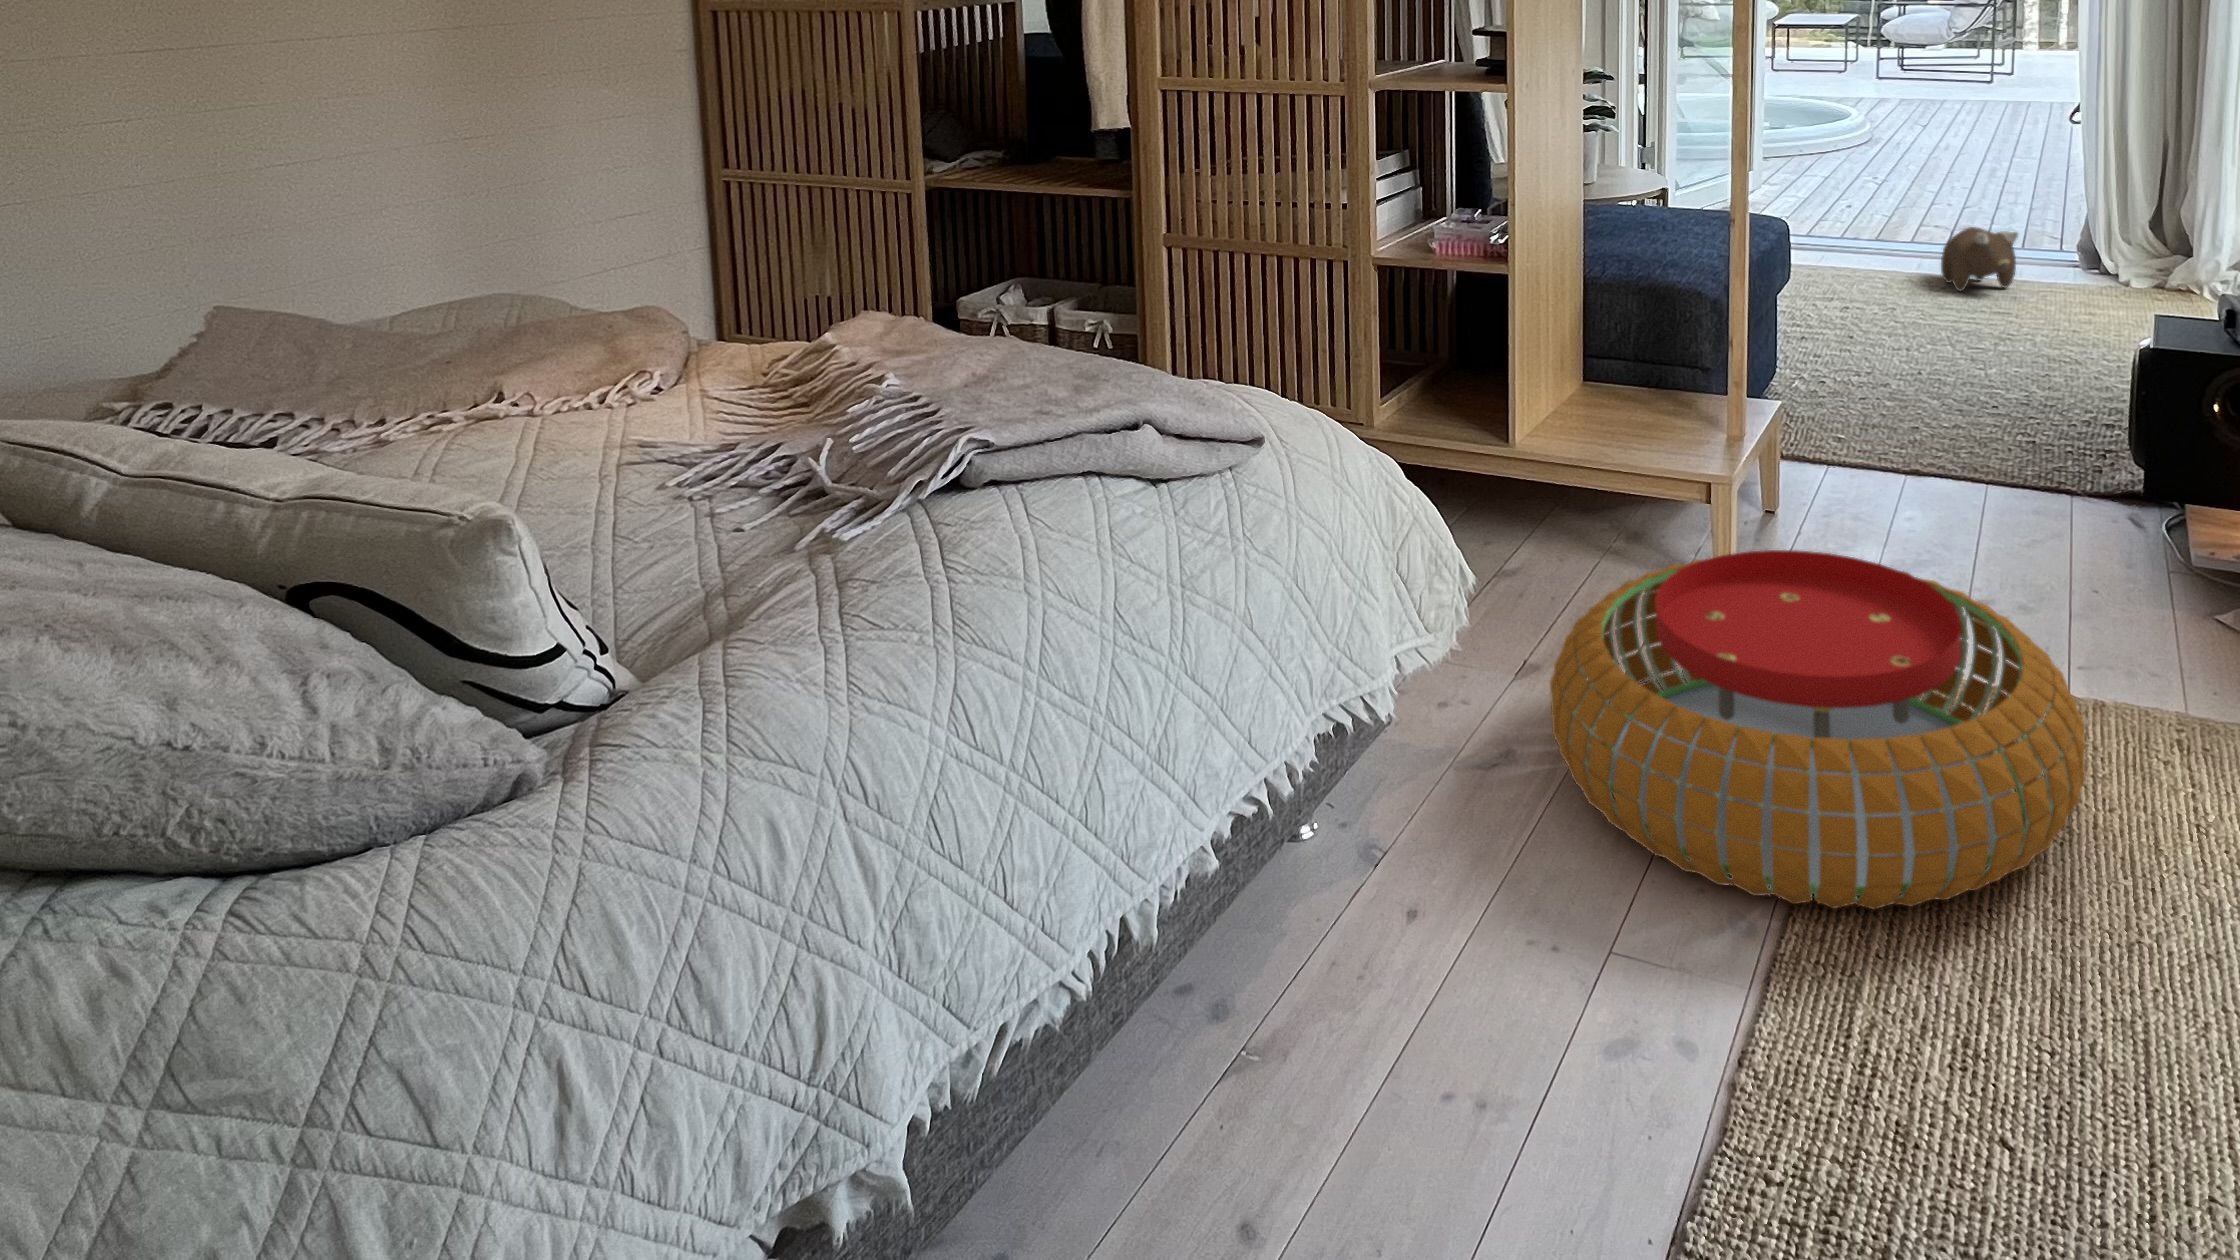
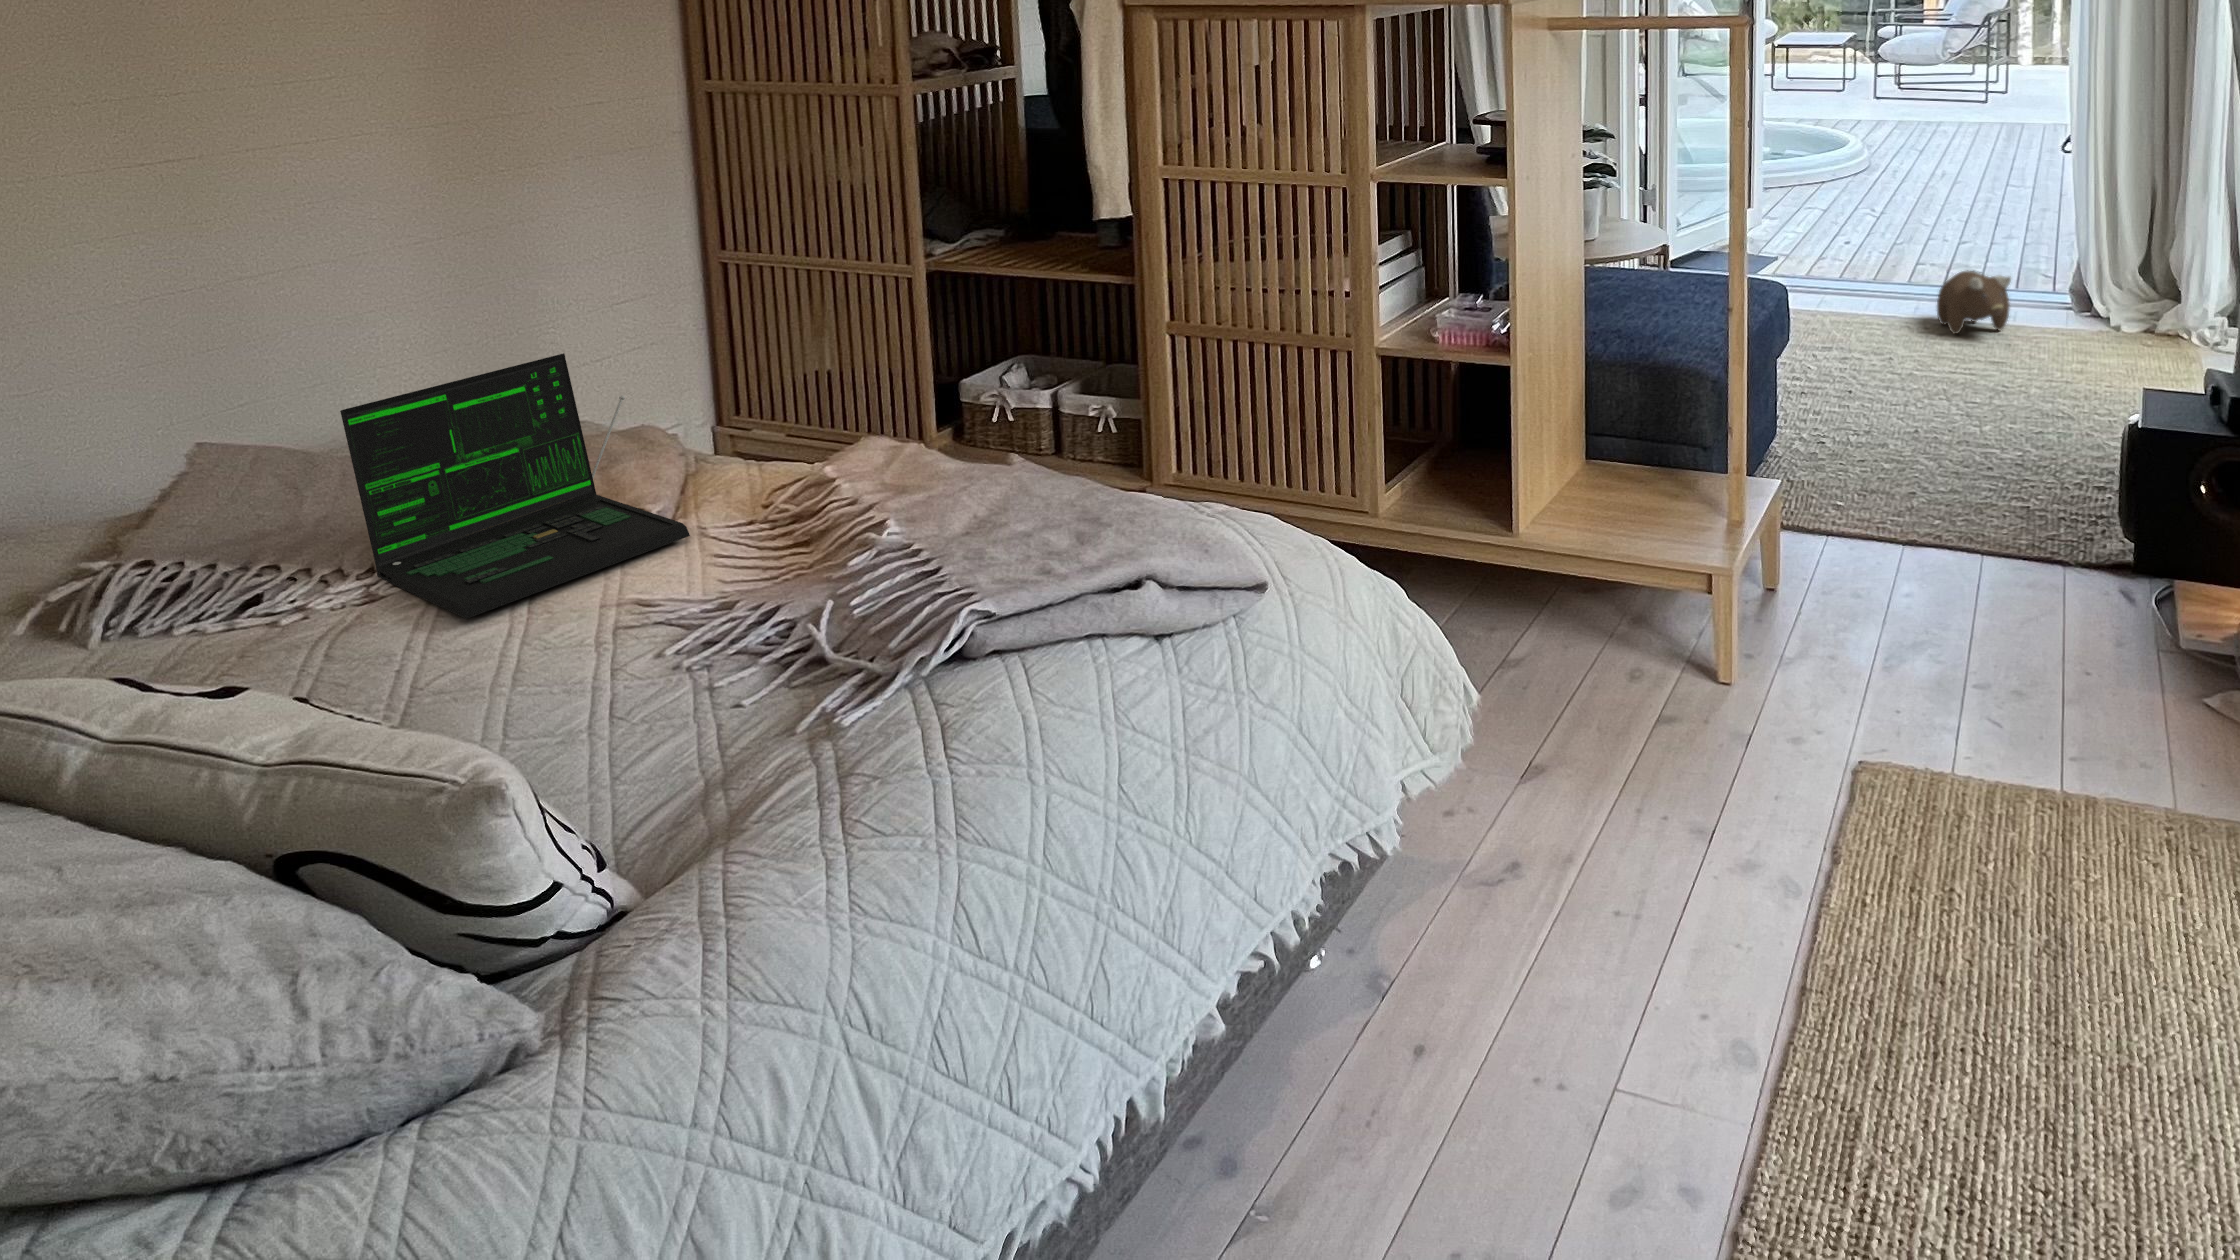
laptop: none [352,219,691,456] -> present [340,353,690,619]
pouf: present [1550,550,2086,909] -> none [1555,653,2078,1032]

